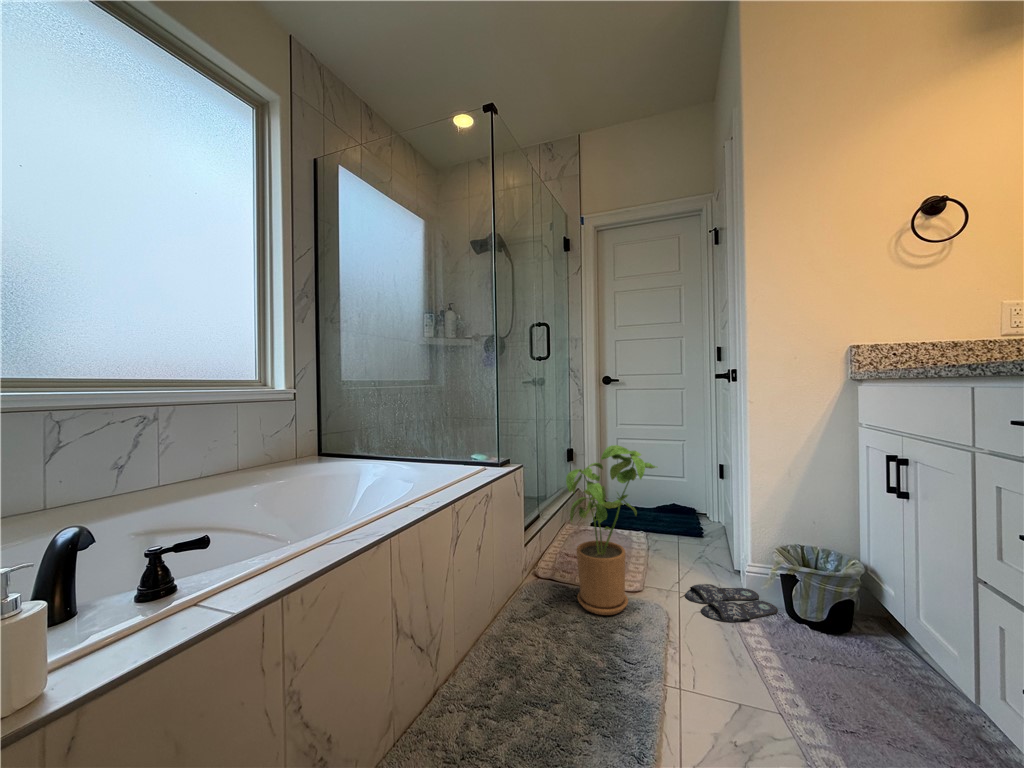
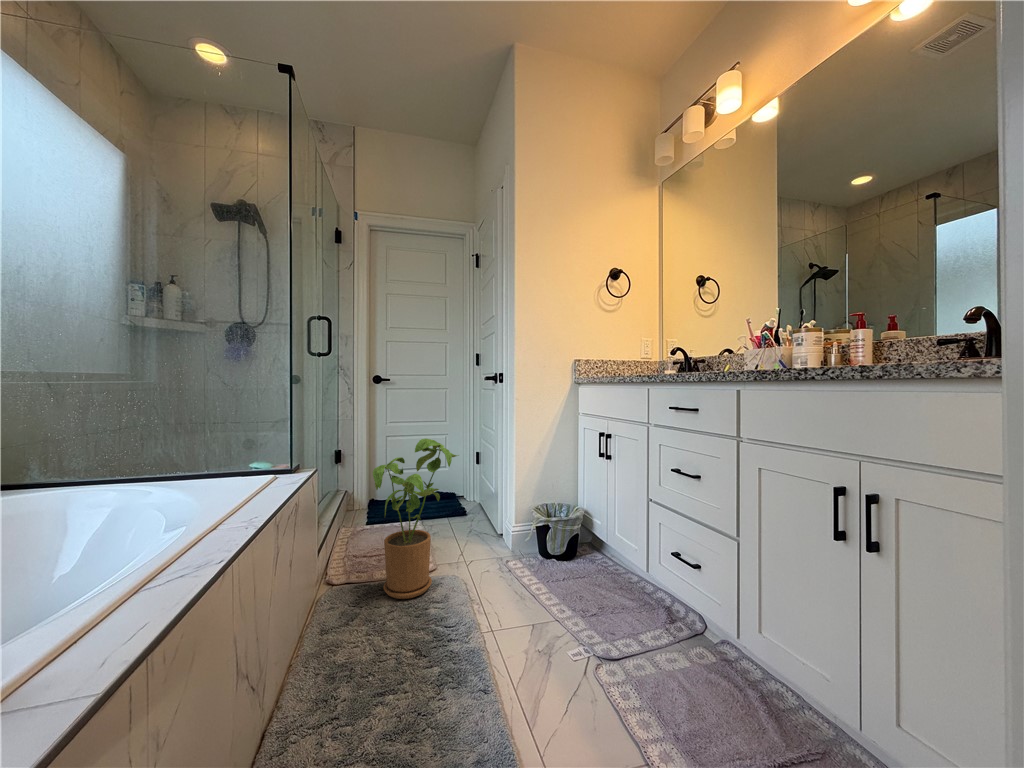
slippers: present [685,584,778,622] -> none [471,545,534,573]

